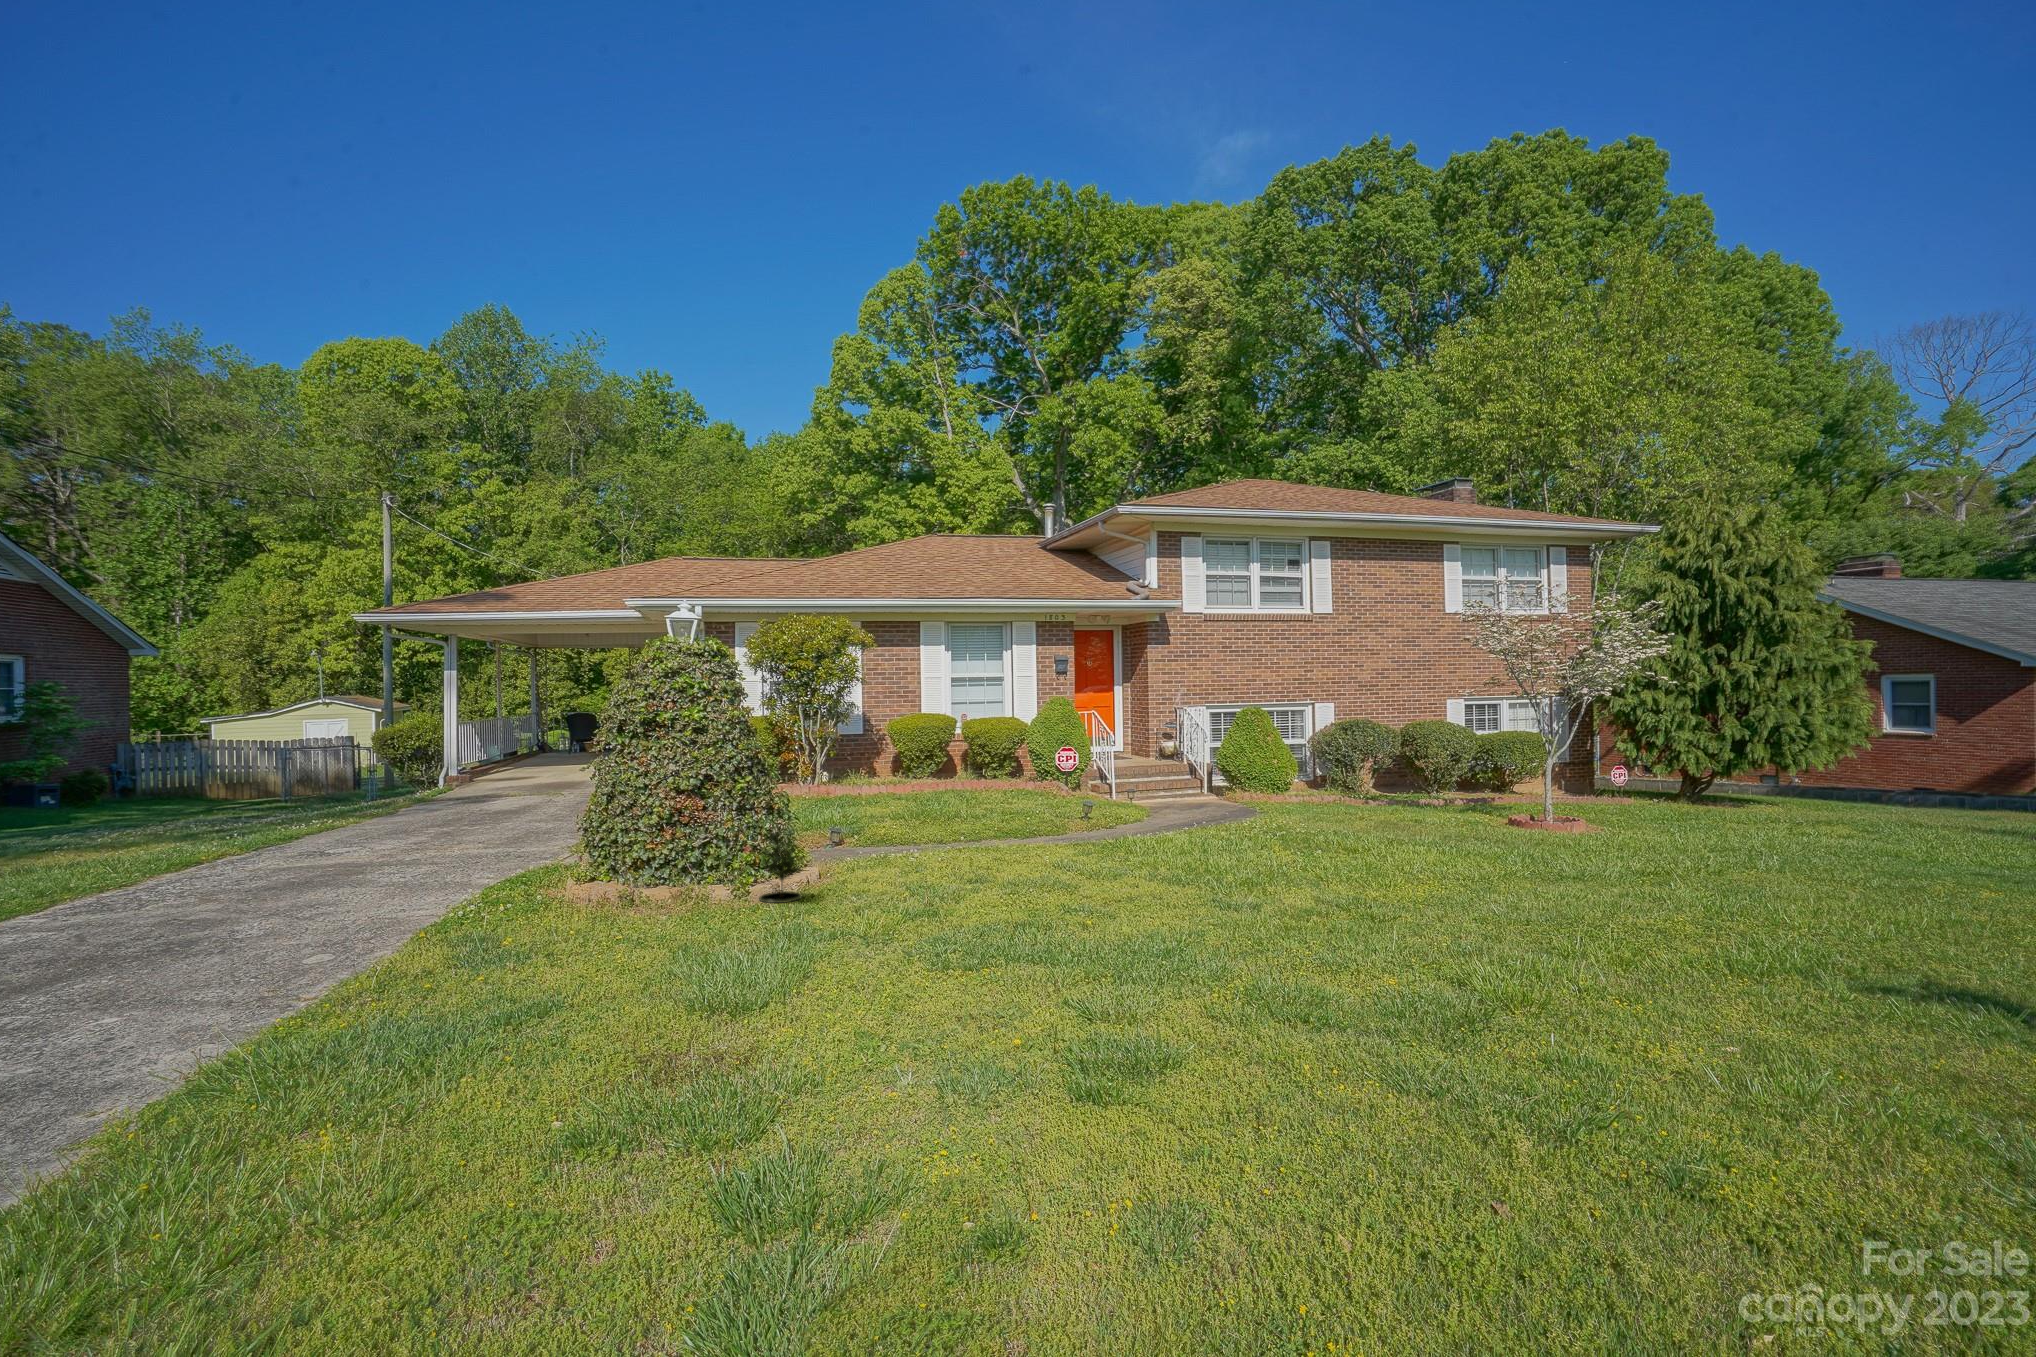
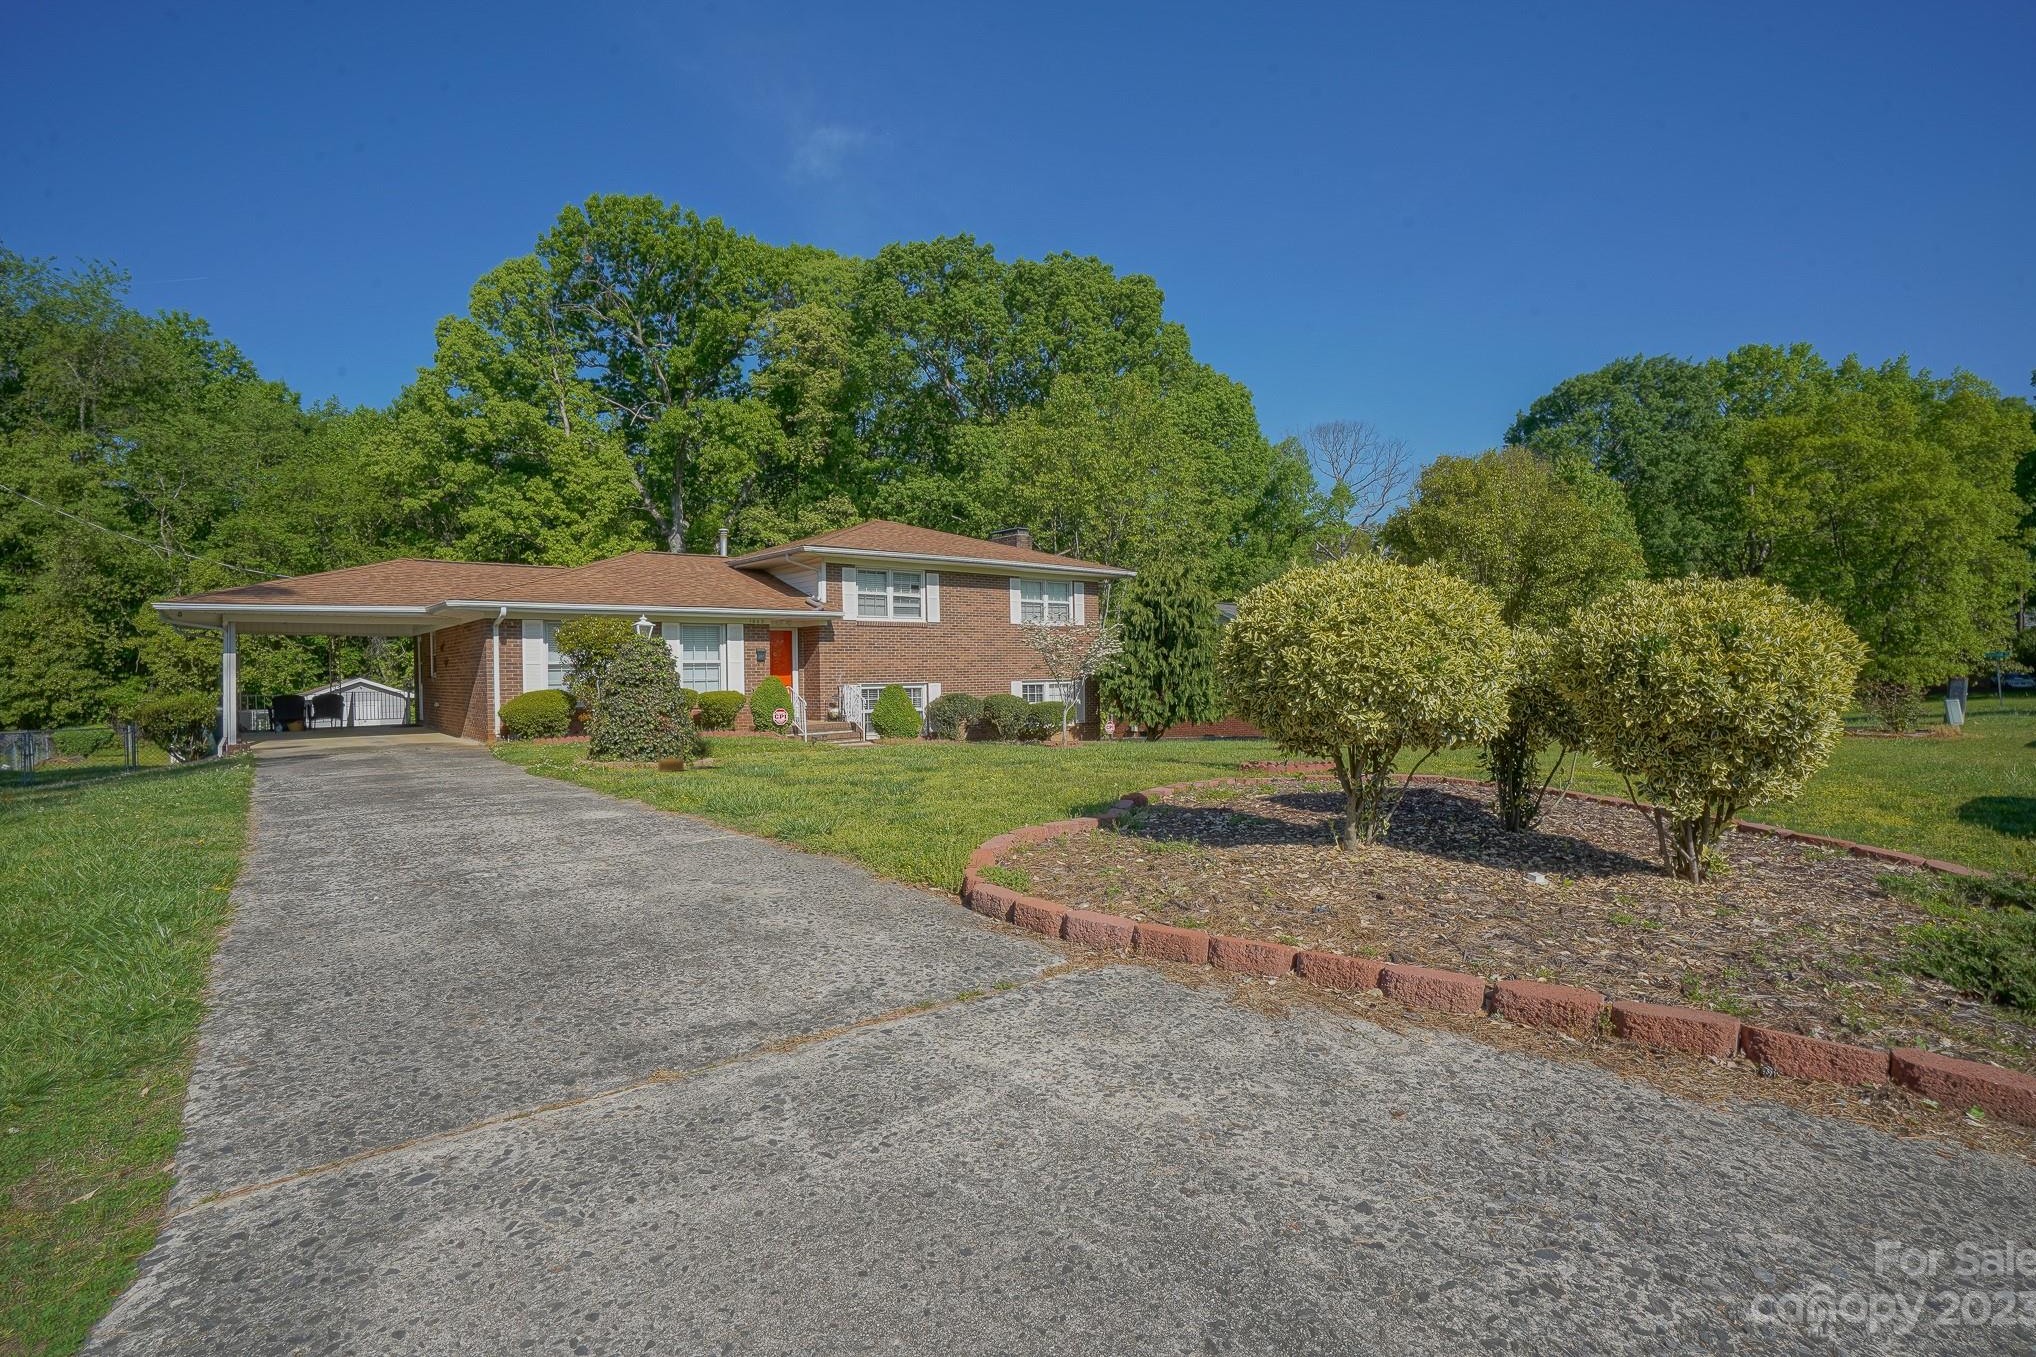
woven basket: none [676,855,732,915] -> present [658,746,684,772]

